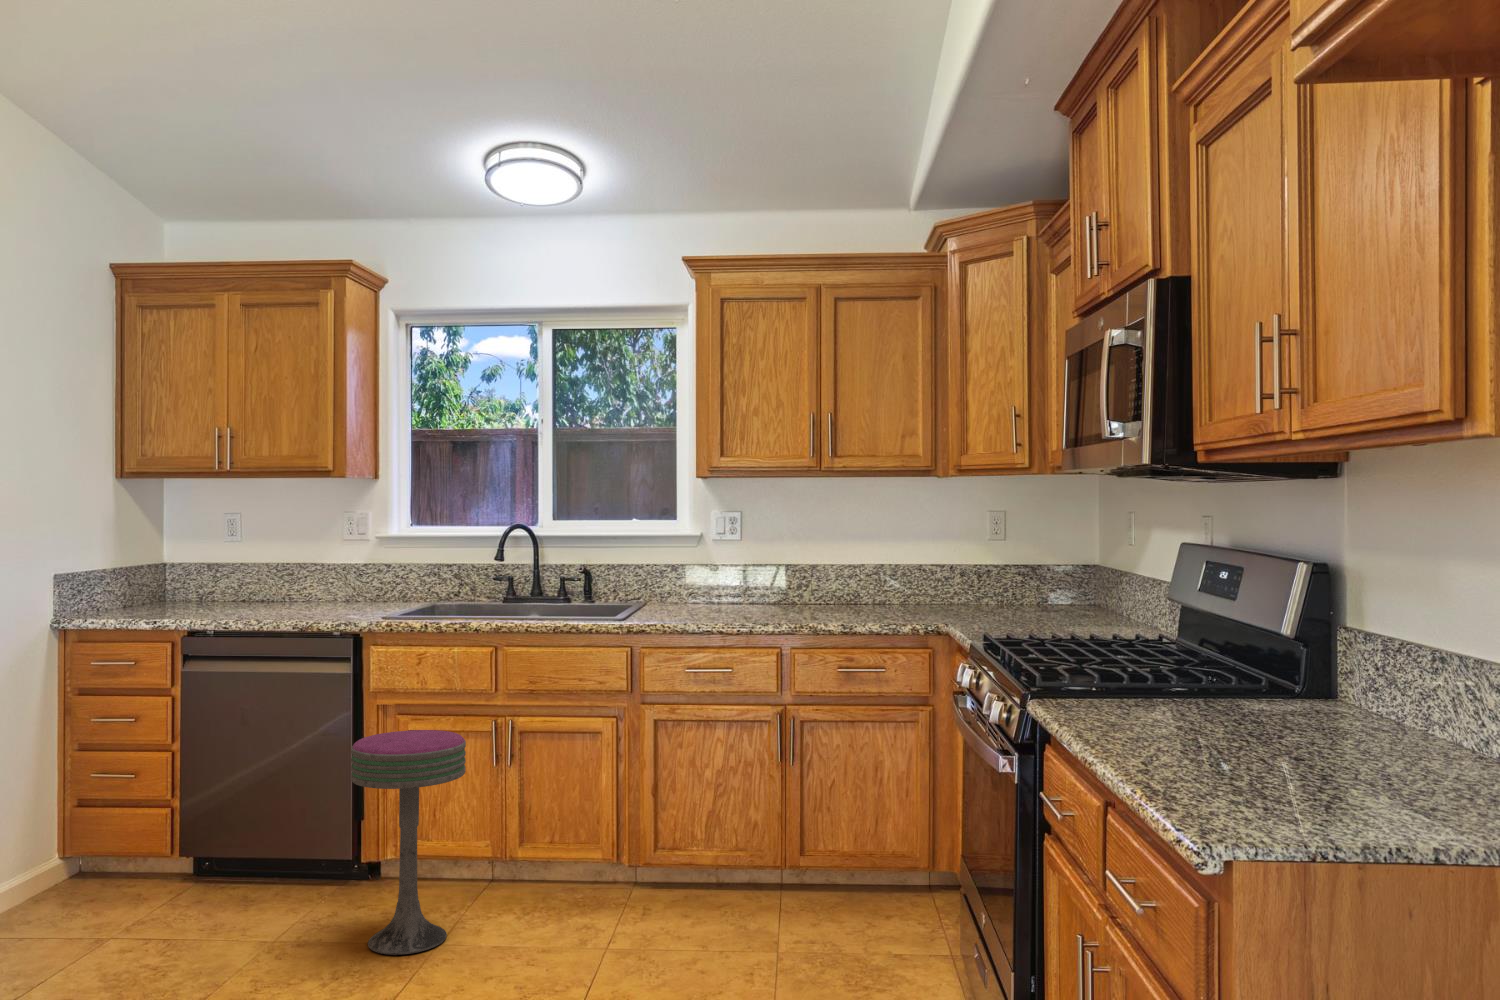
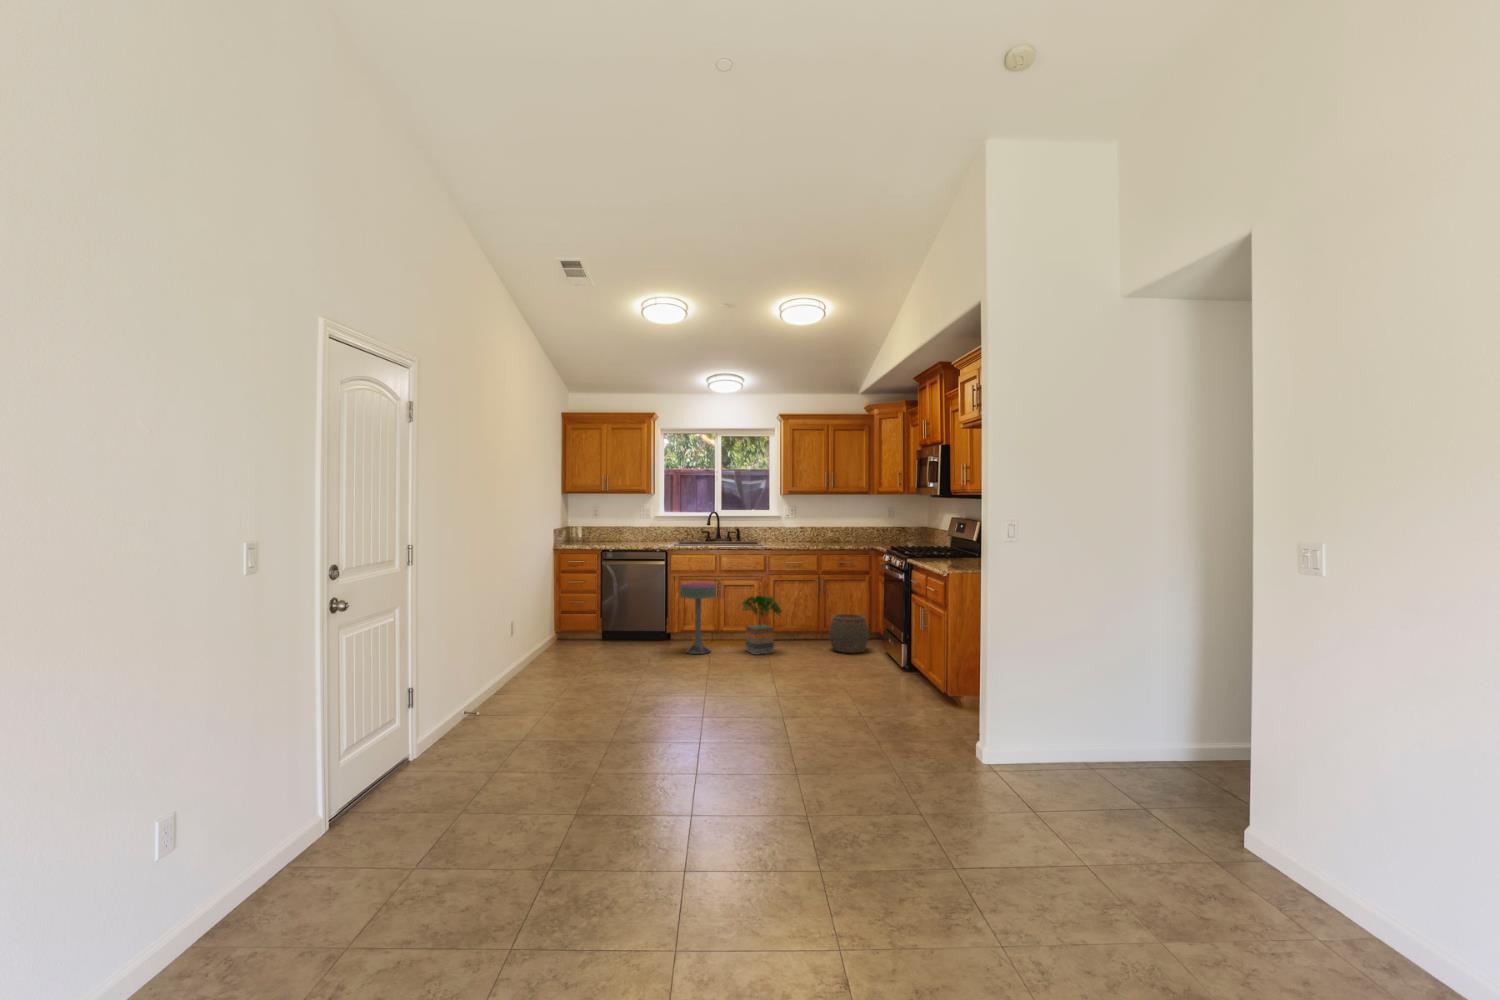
potted tree: none [531,770,655,963] -> present [742,595,782,655]
woven basket: none [800,827,920,962] -> present [829,614,869,653]

